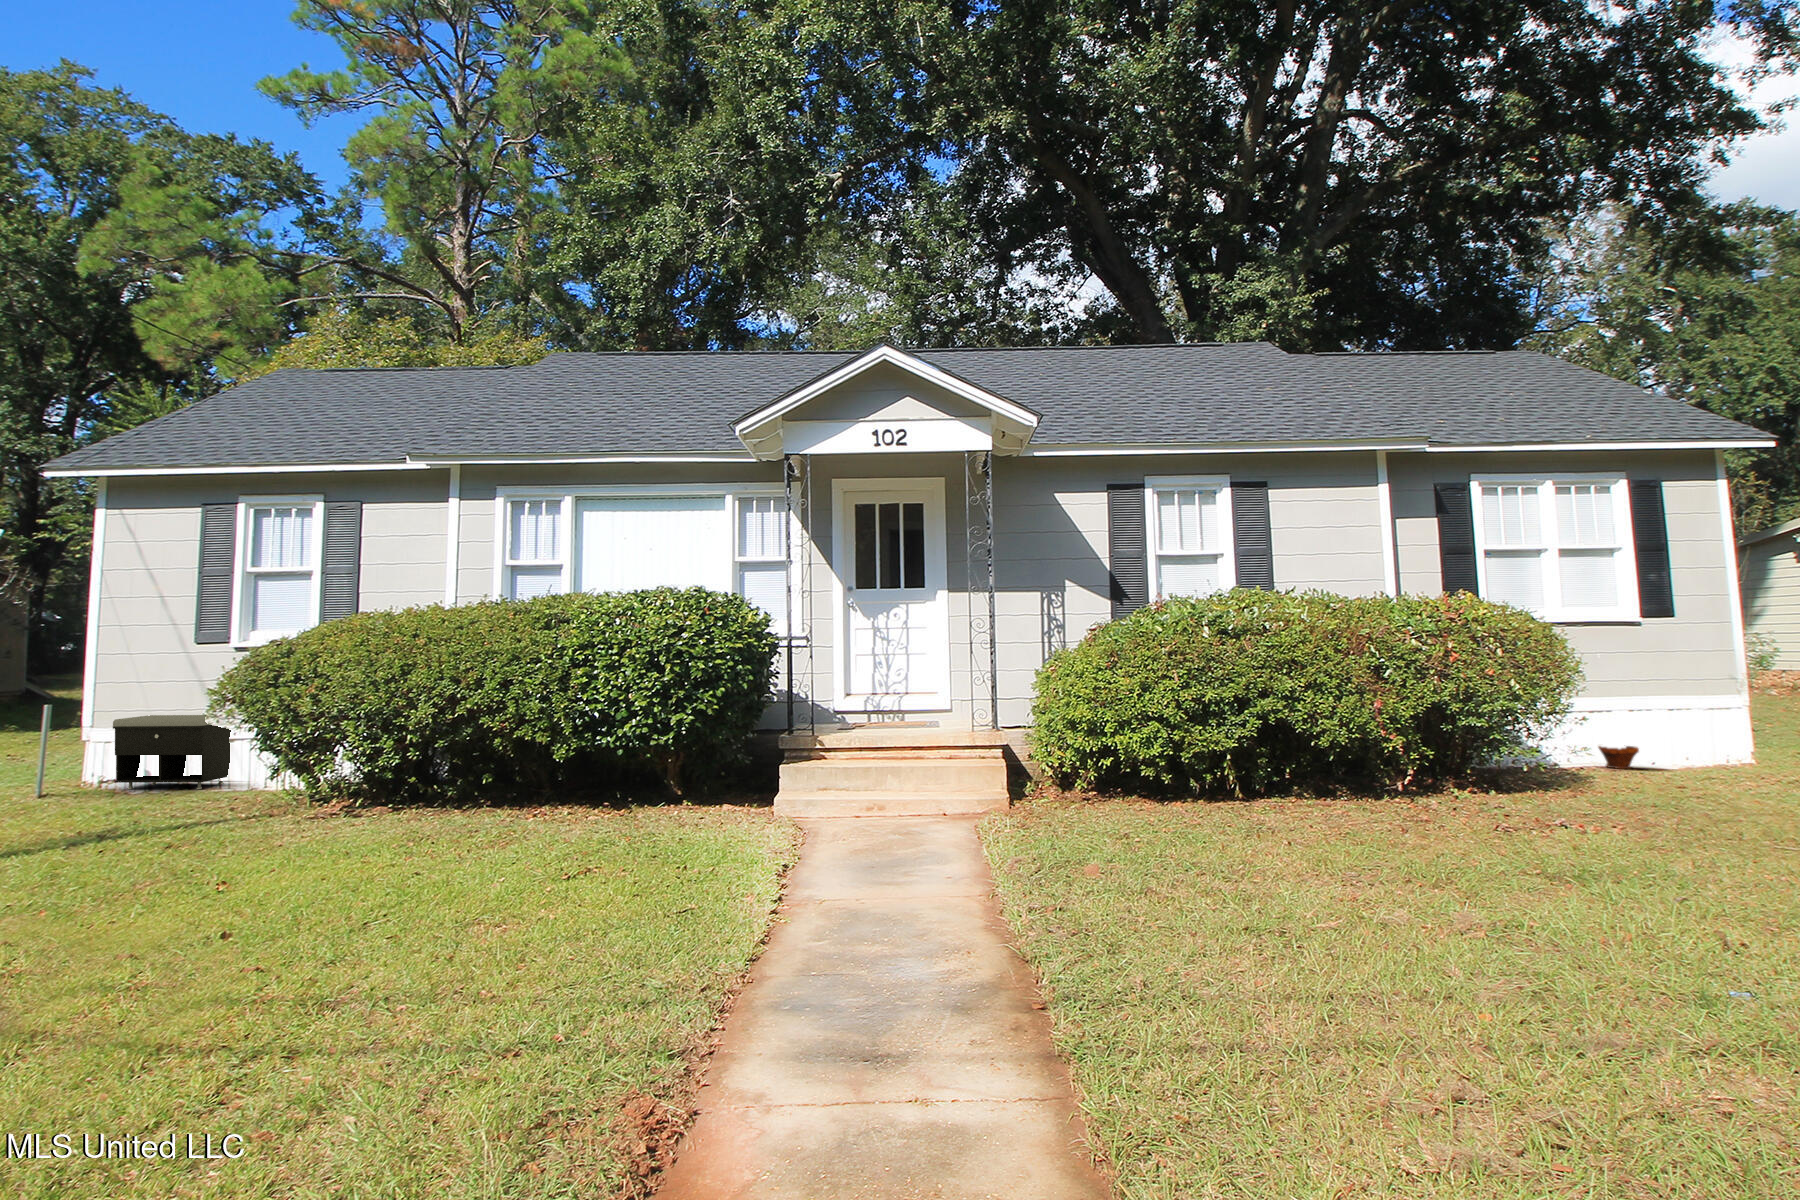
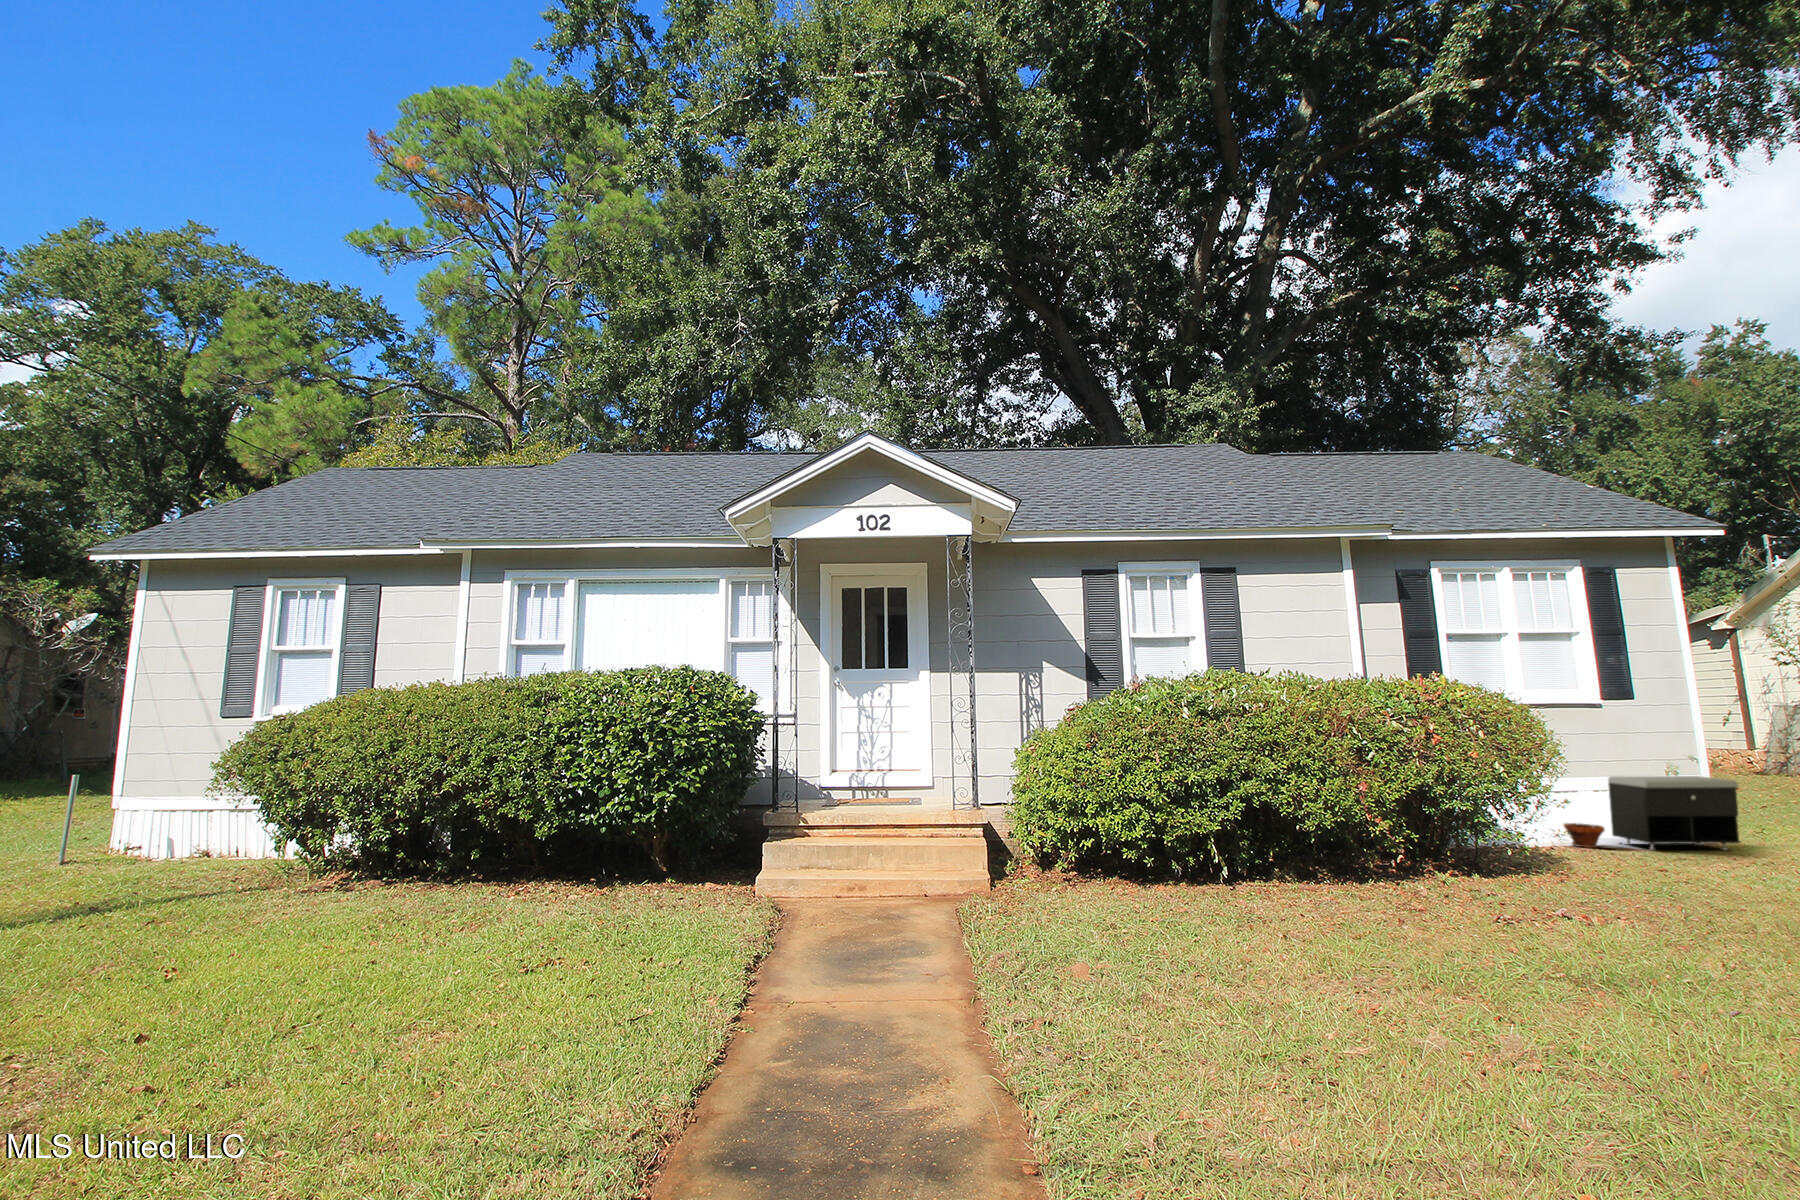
storage bench: present [113,715,231,789] -> present [1608,776,1741,850]

